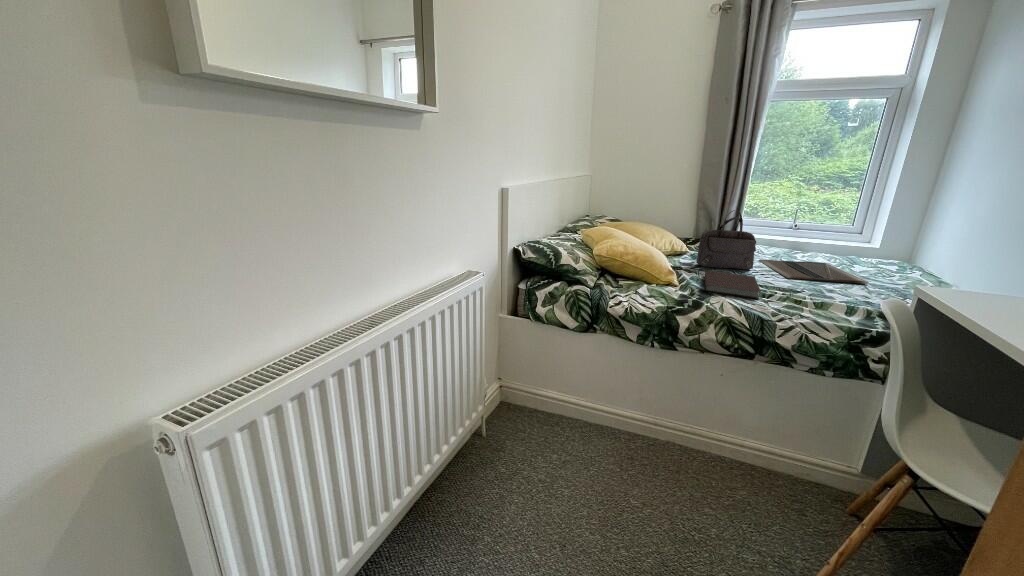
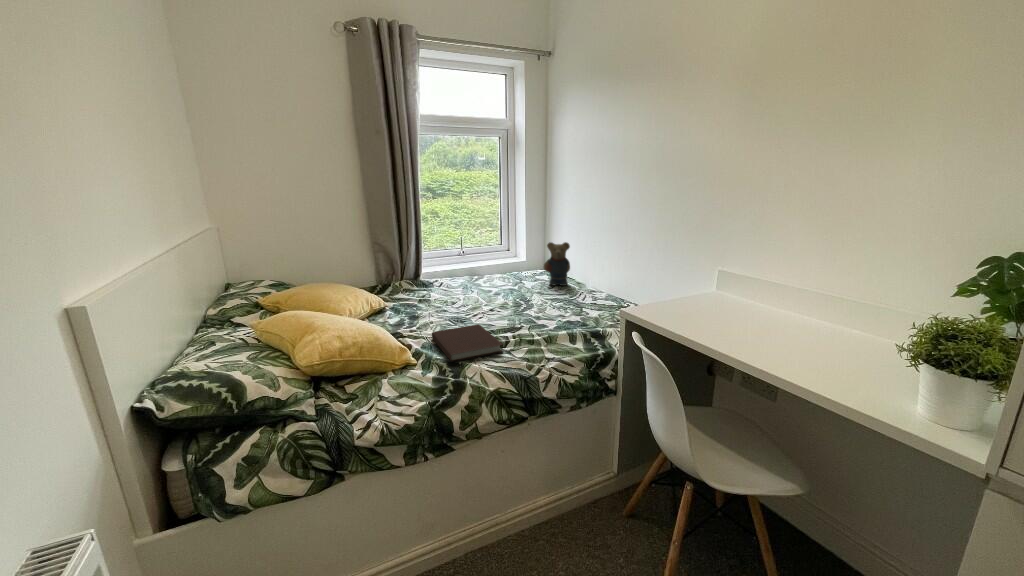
handbag: present [696,210,756,270] -> none [406,255,464,325]
teddy bear: none [885,226,938,280] -> present [544,242,570,286]
laptop: present [759,259,869,284] -> none [458,285,550,314]

